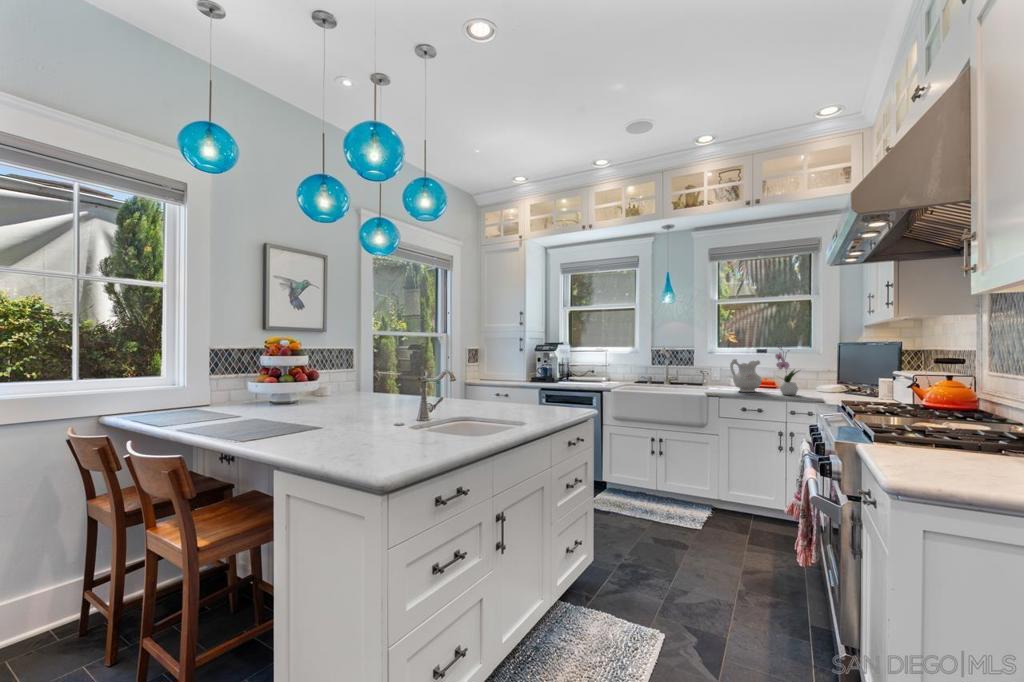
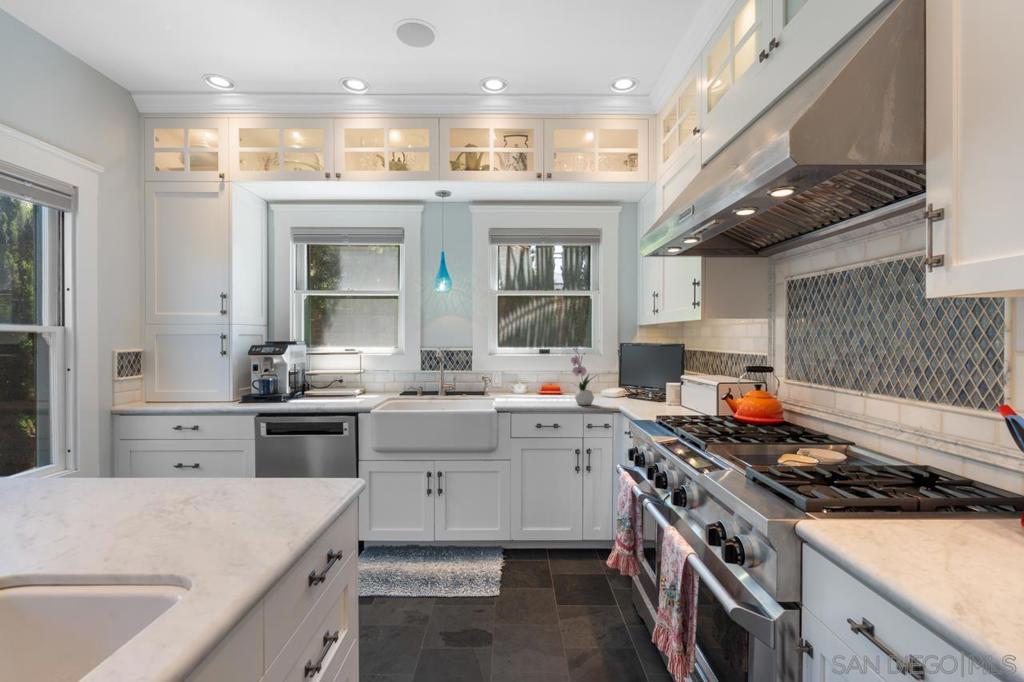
ceramic pitcher: present [730,359,761,392] -> none [522,364,555,404]

